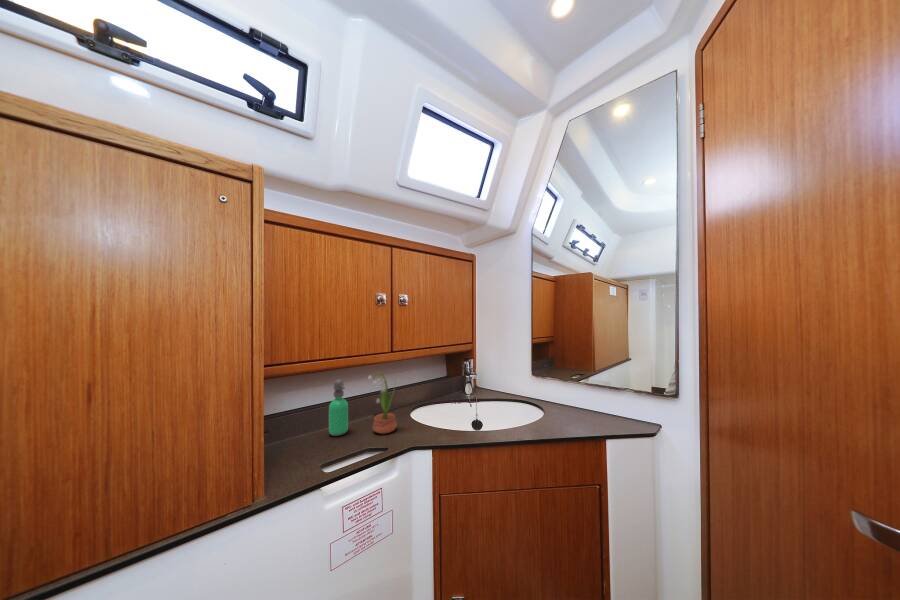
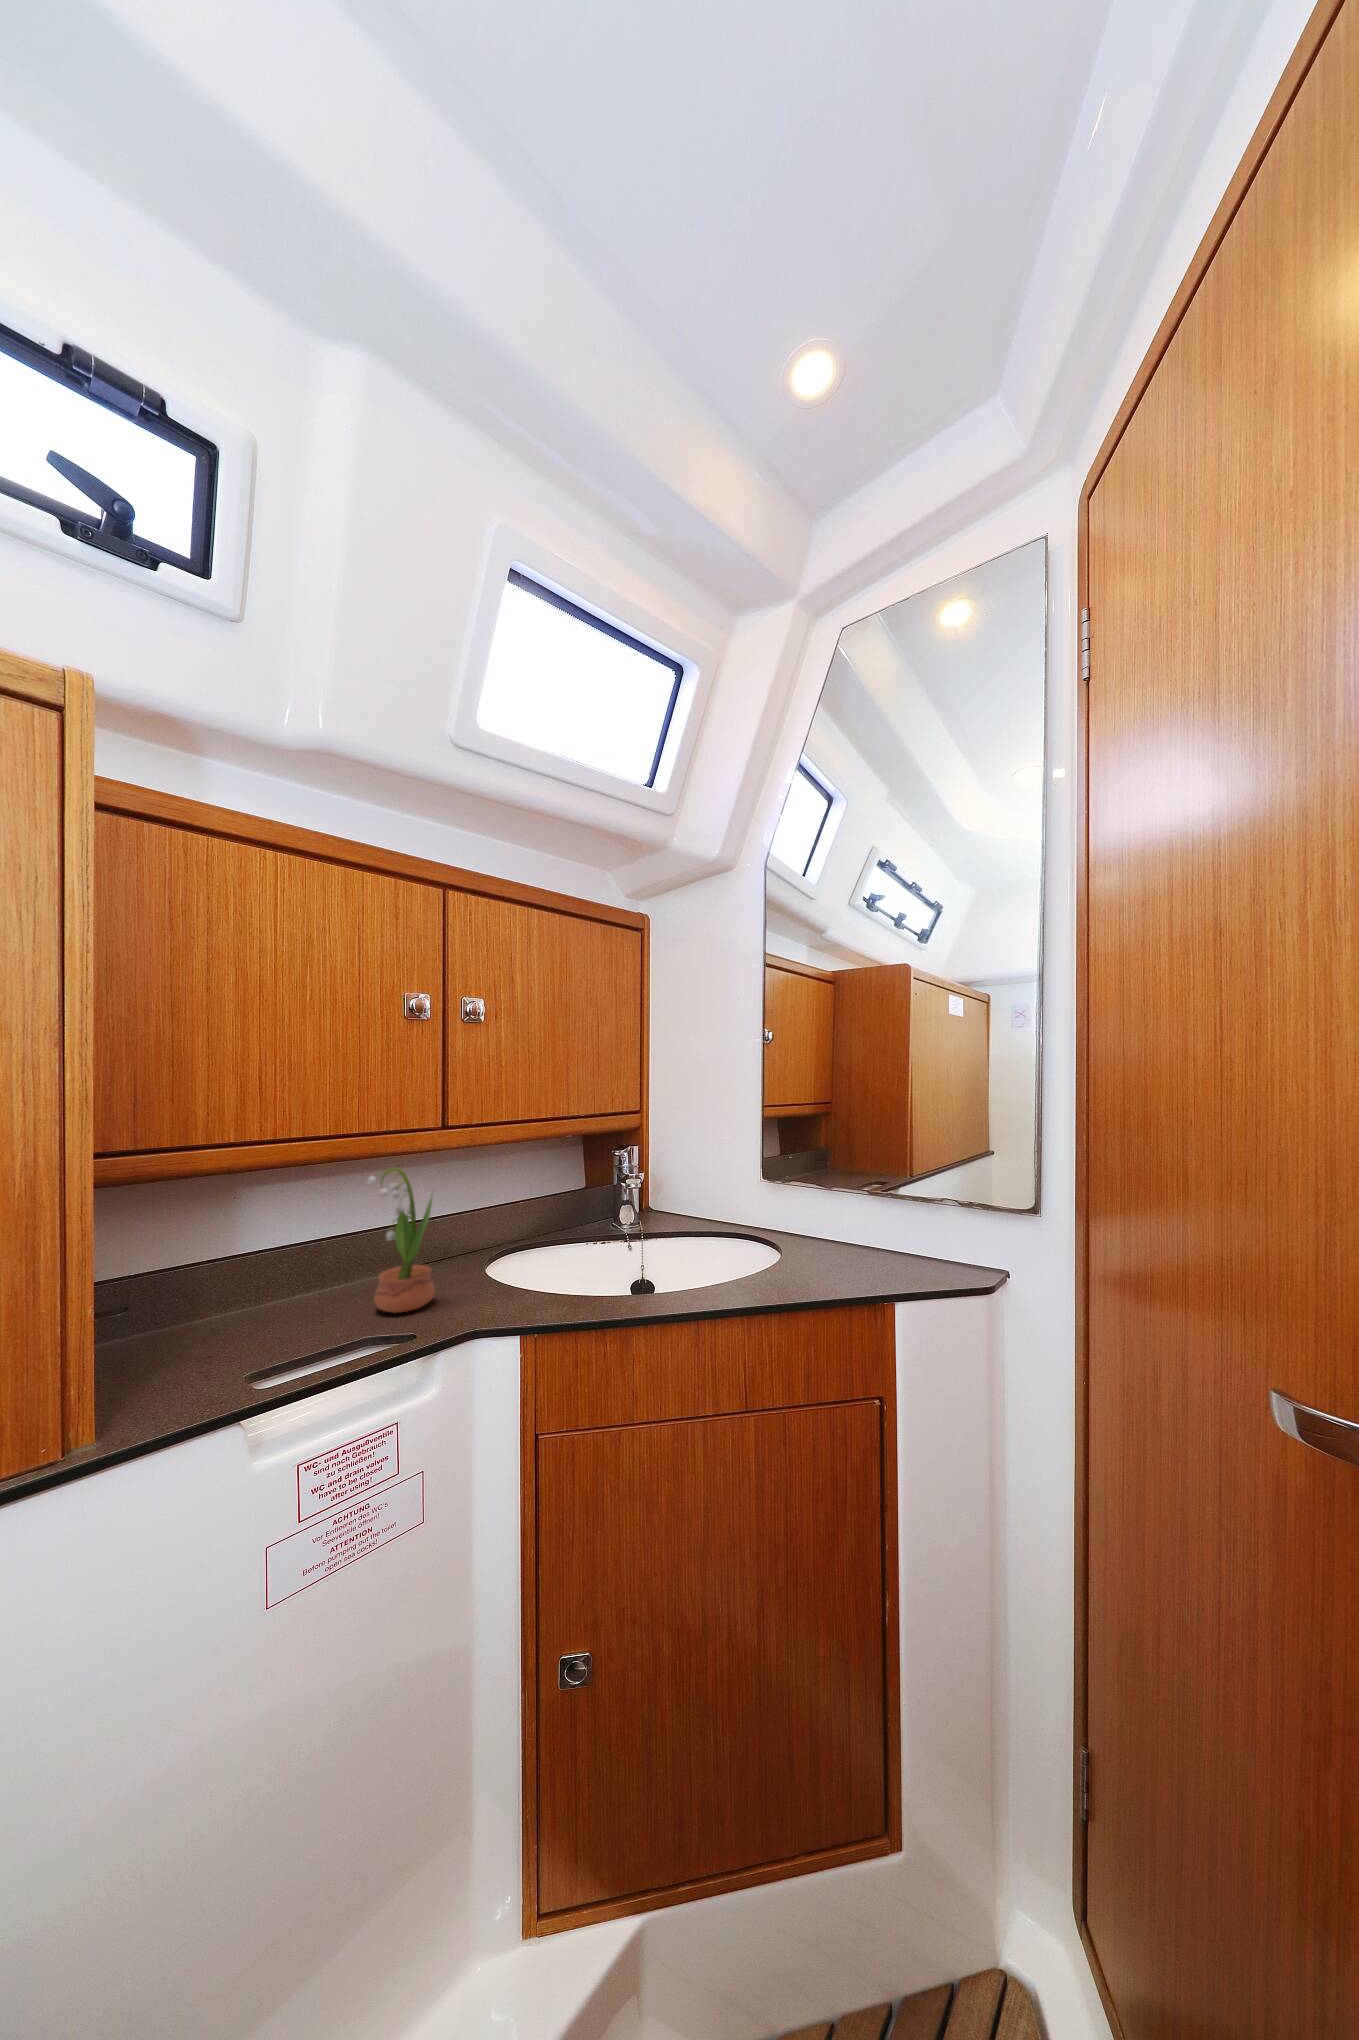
soap dispenser: present [329,379,348,436] -> none [266,1185,319,1320]

